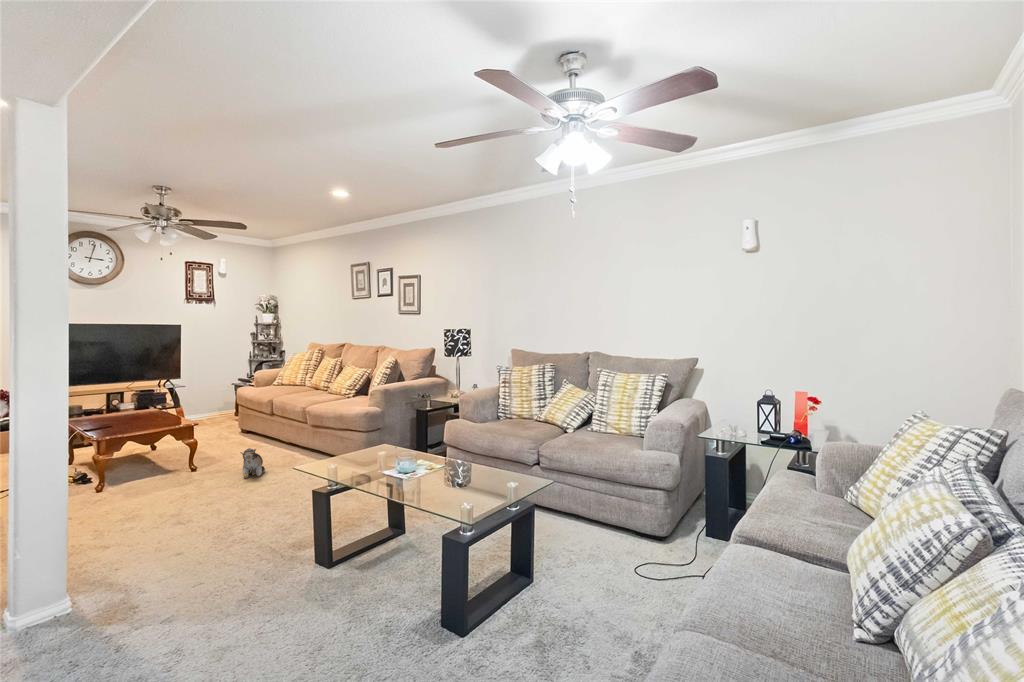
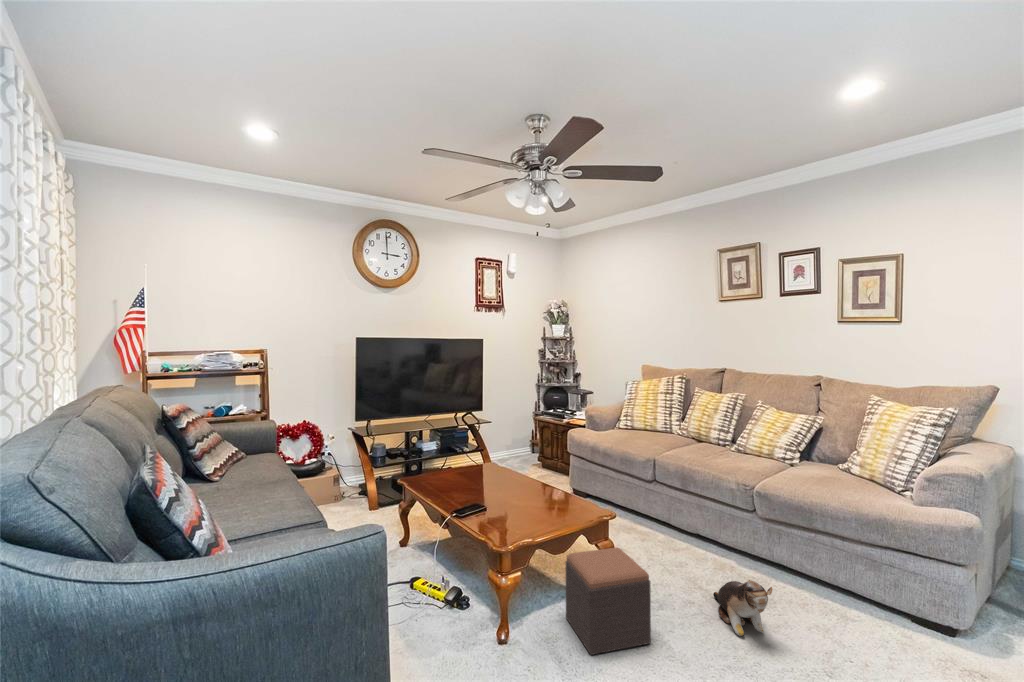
footstool: none [141,440,189,491] -> present [565,547,651,655]

